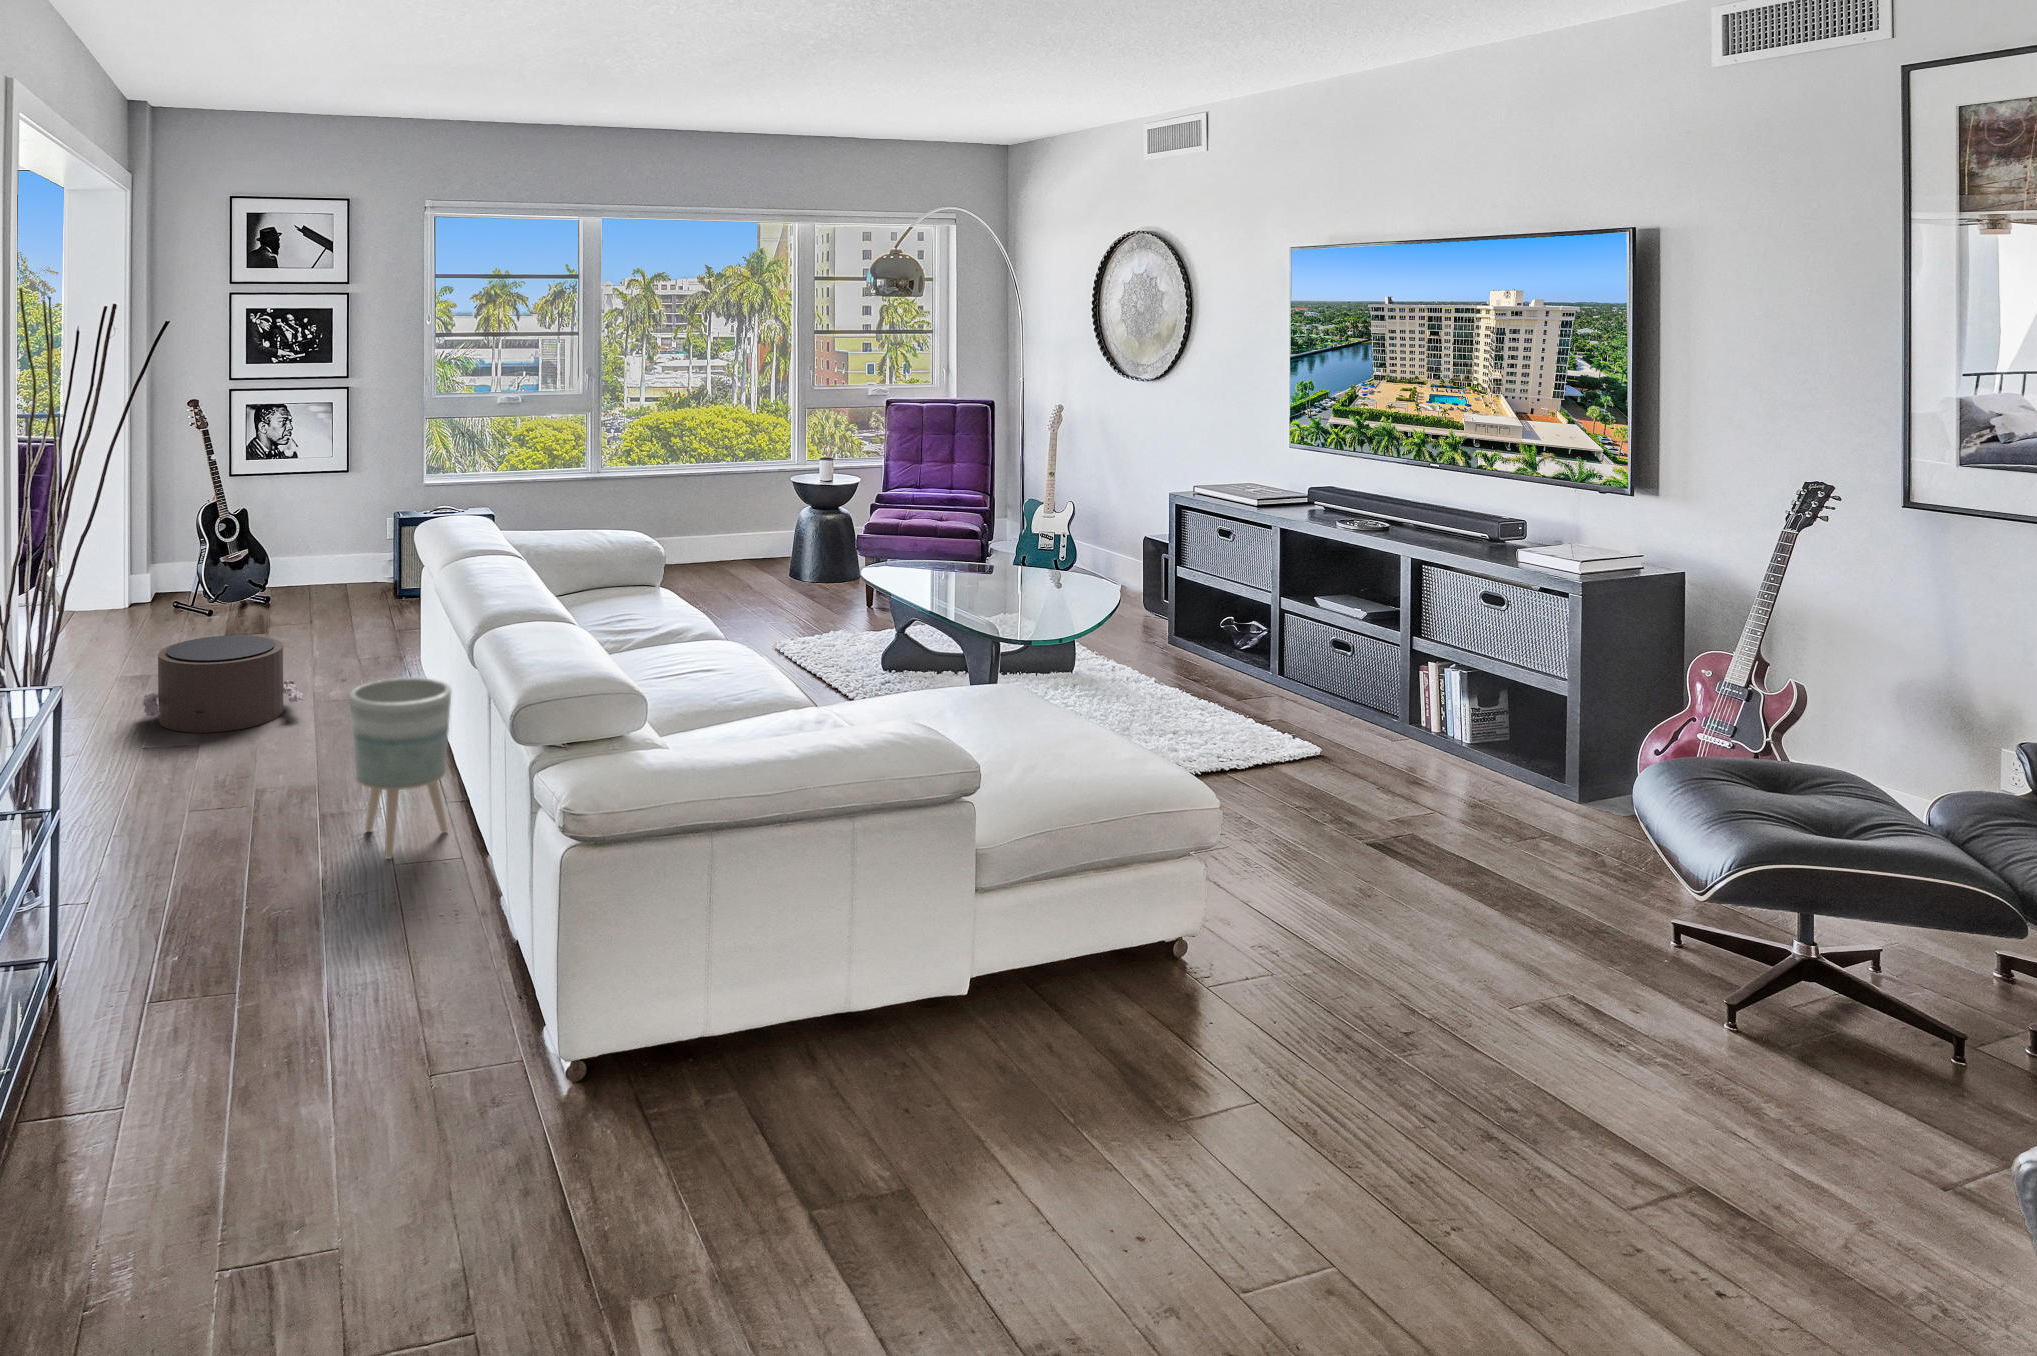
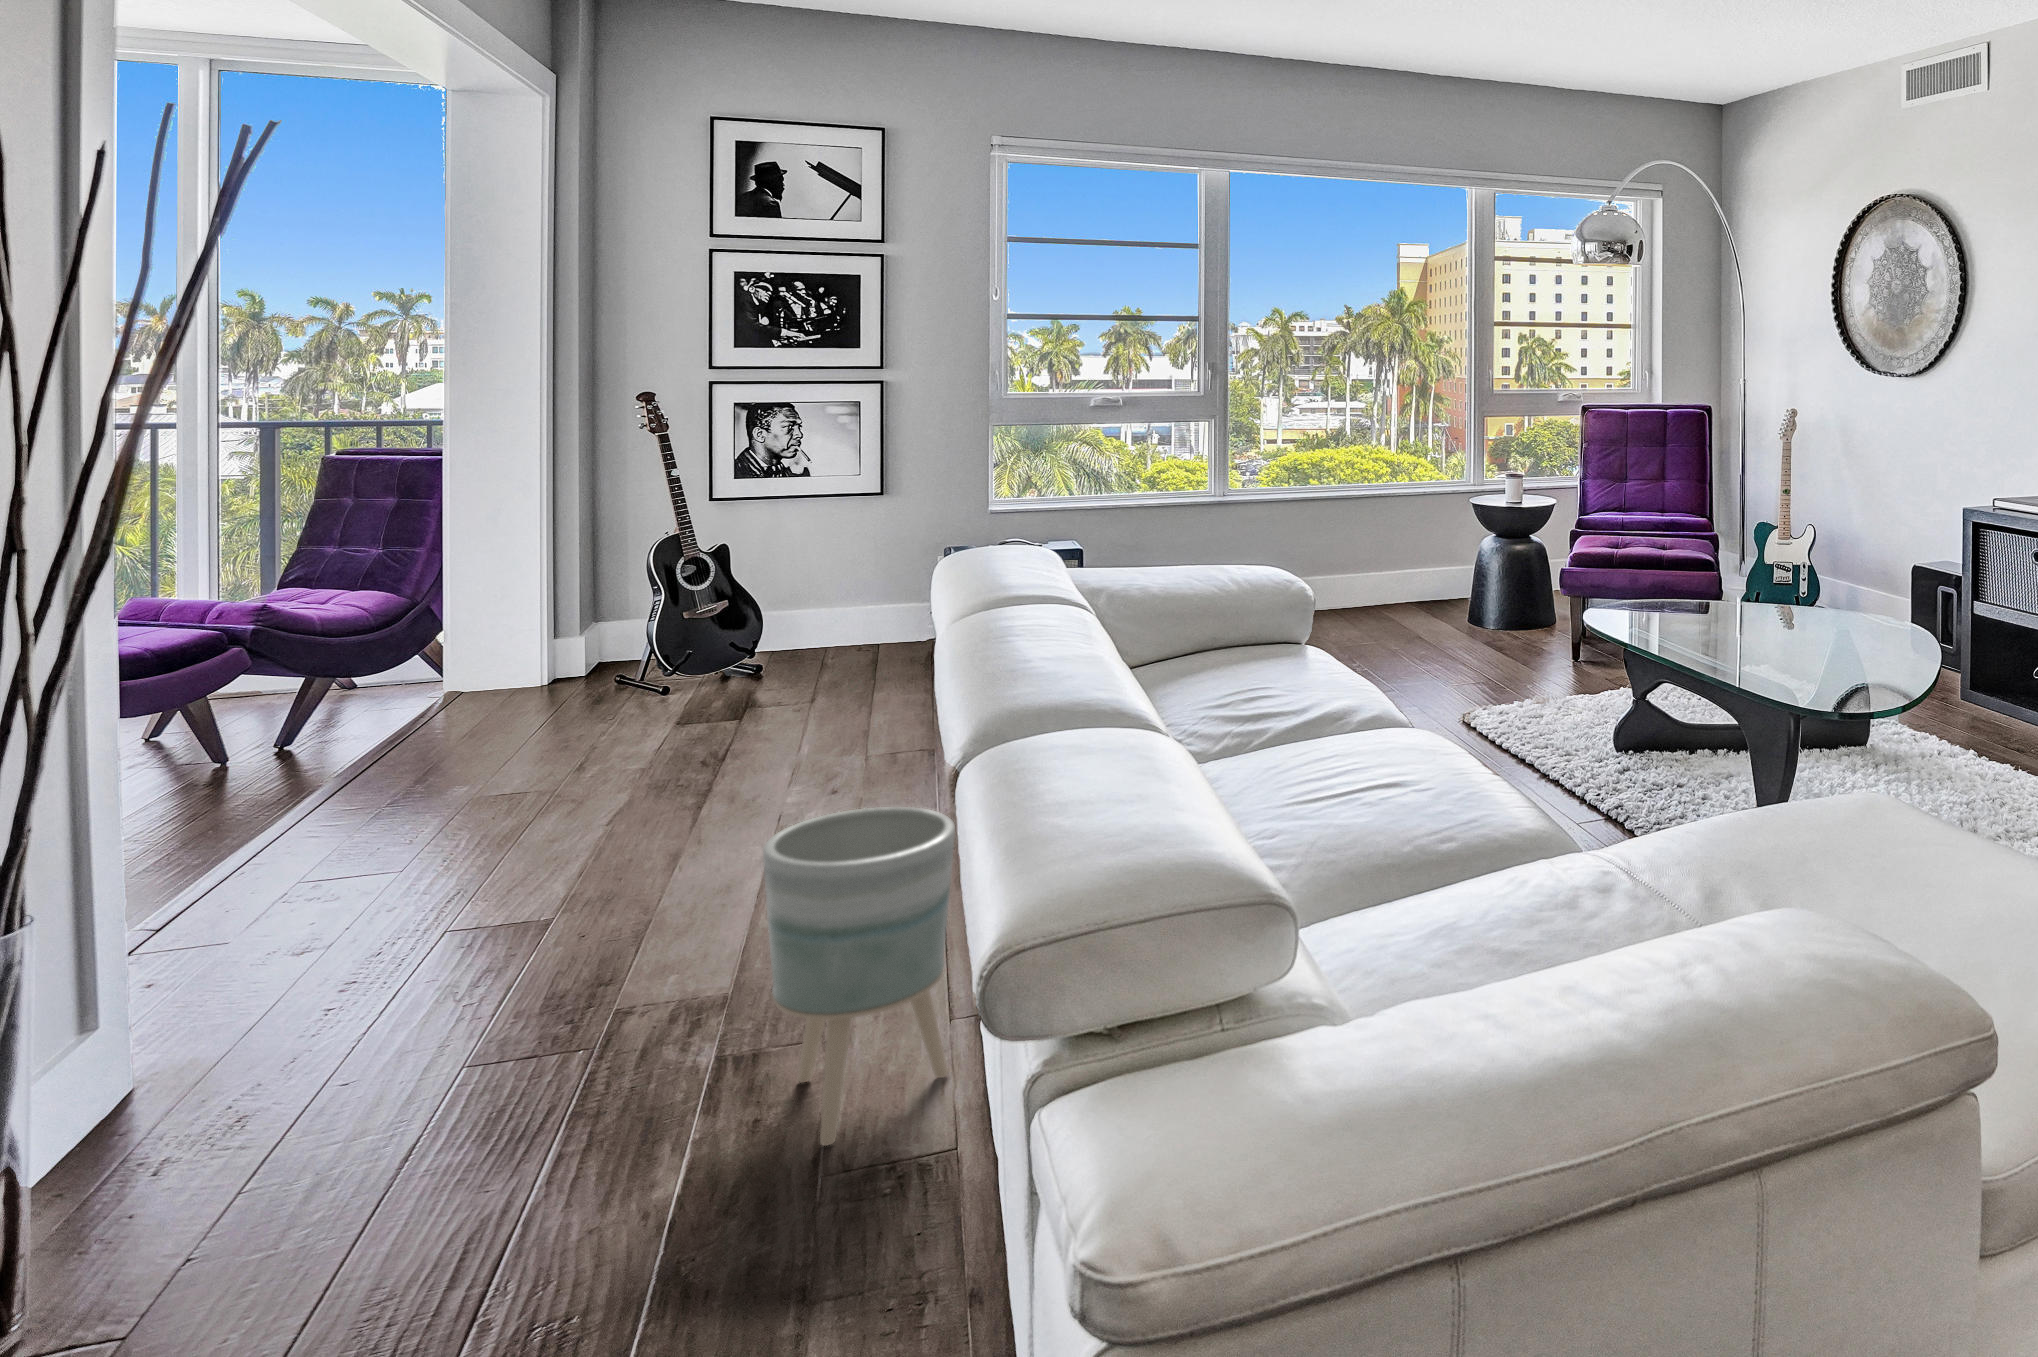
pouf: present [143,635,303,733] -> none [475,727,754,888]

